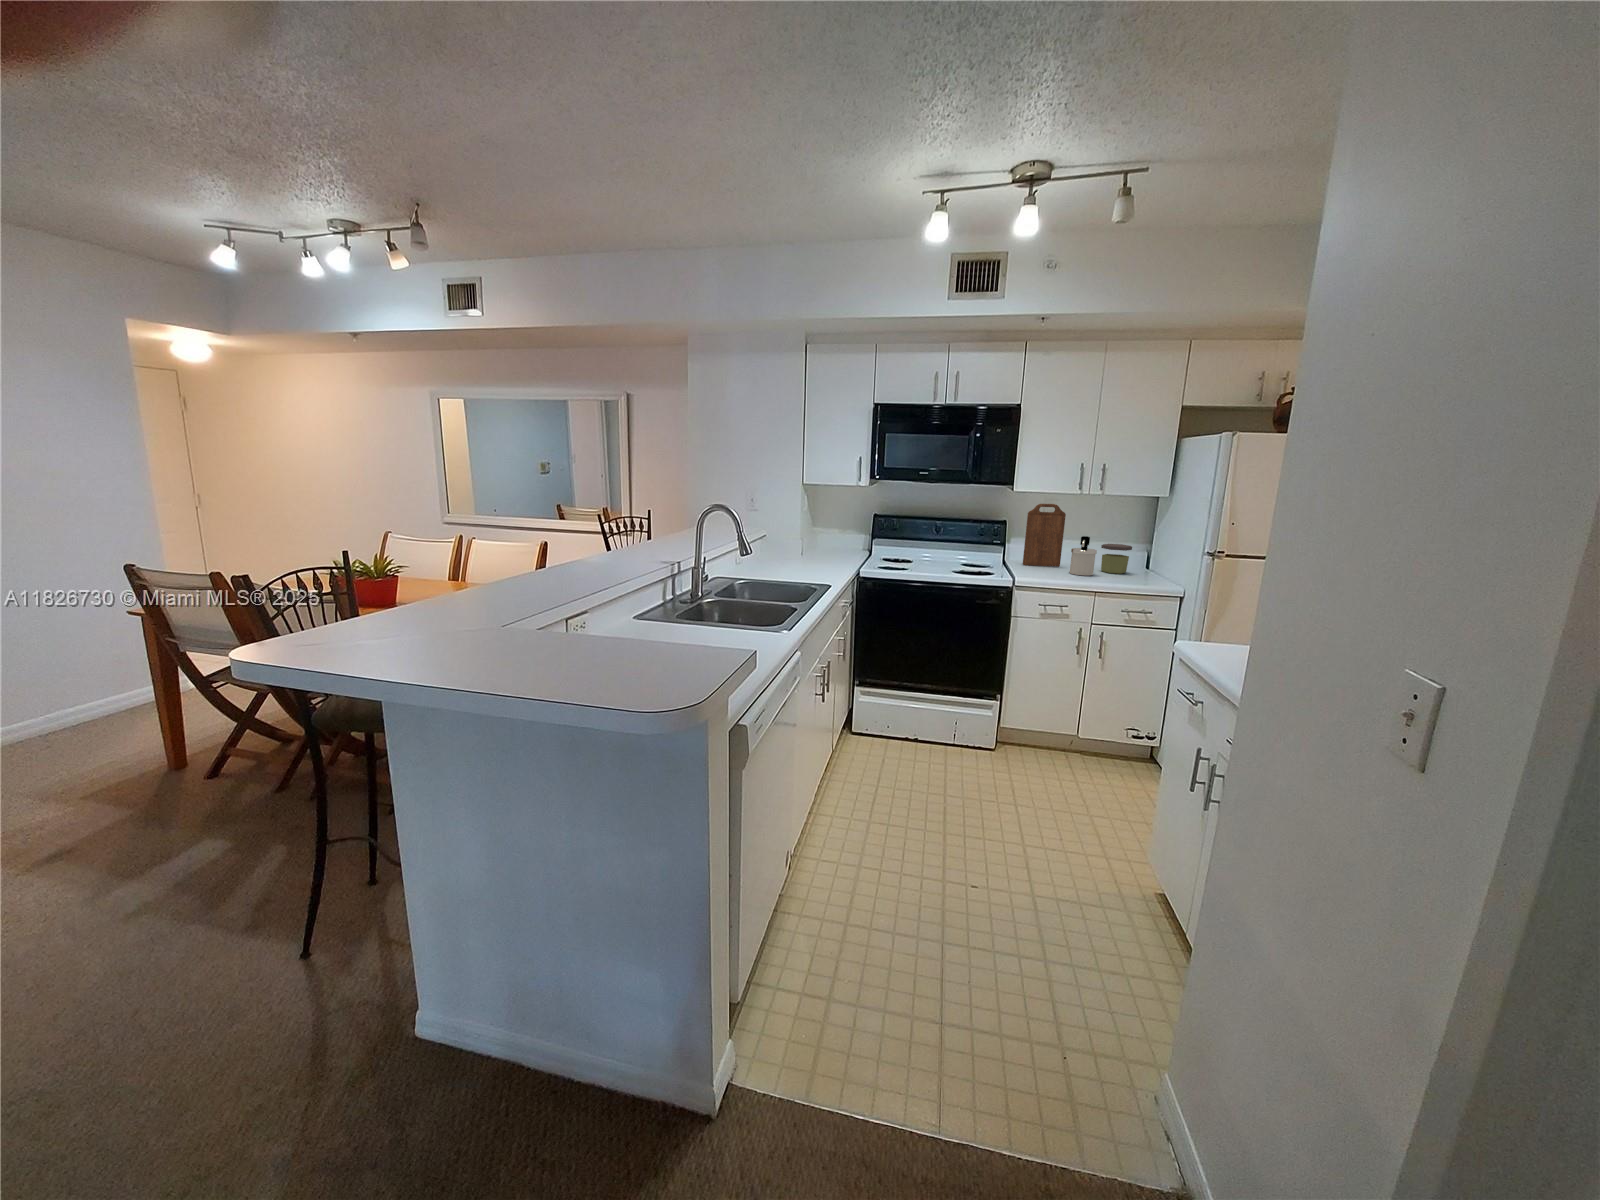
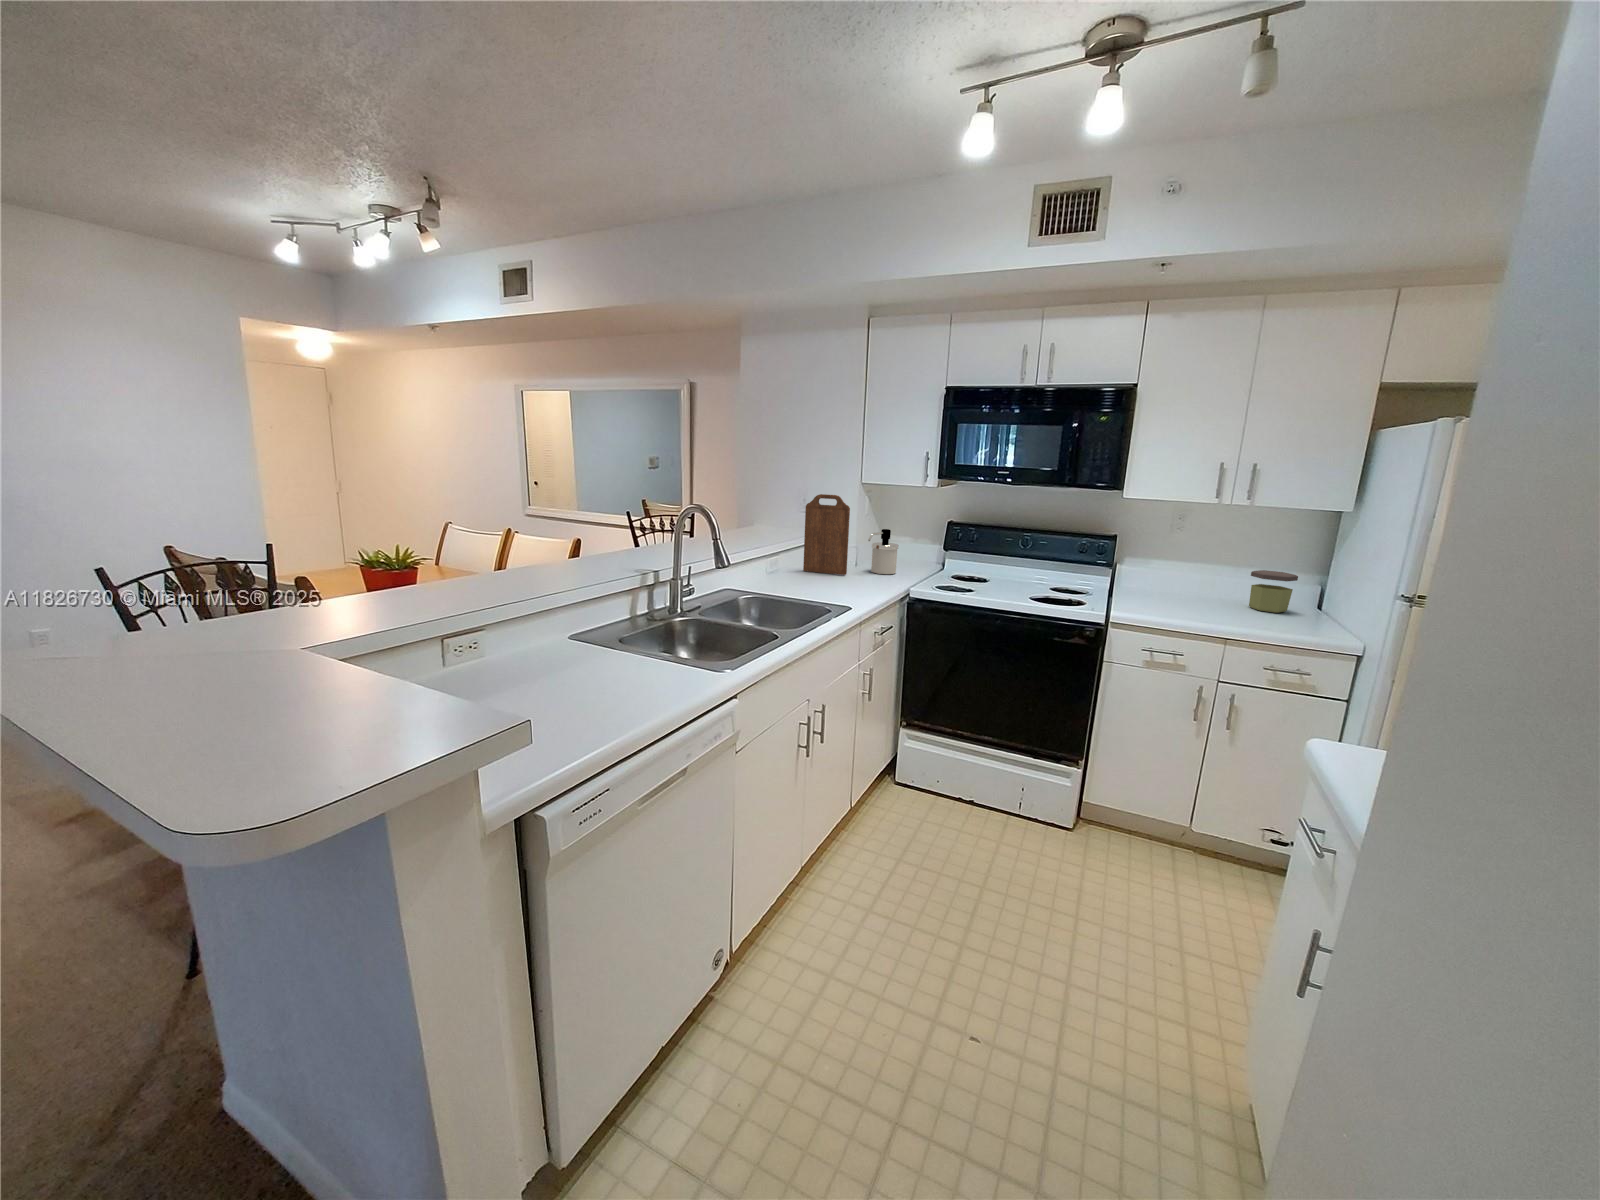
cutting board: present [1023,504,1066,567] -> present [803,494,850,575]
soap dispenser: present [1070,536,1097,576] -> present [868,529,899,574]

